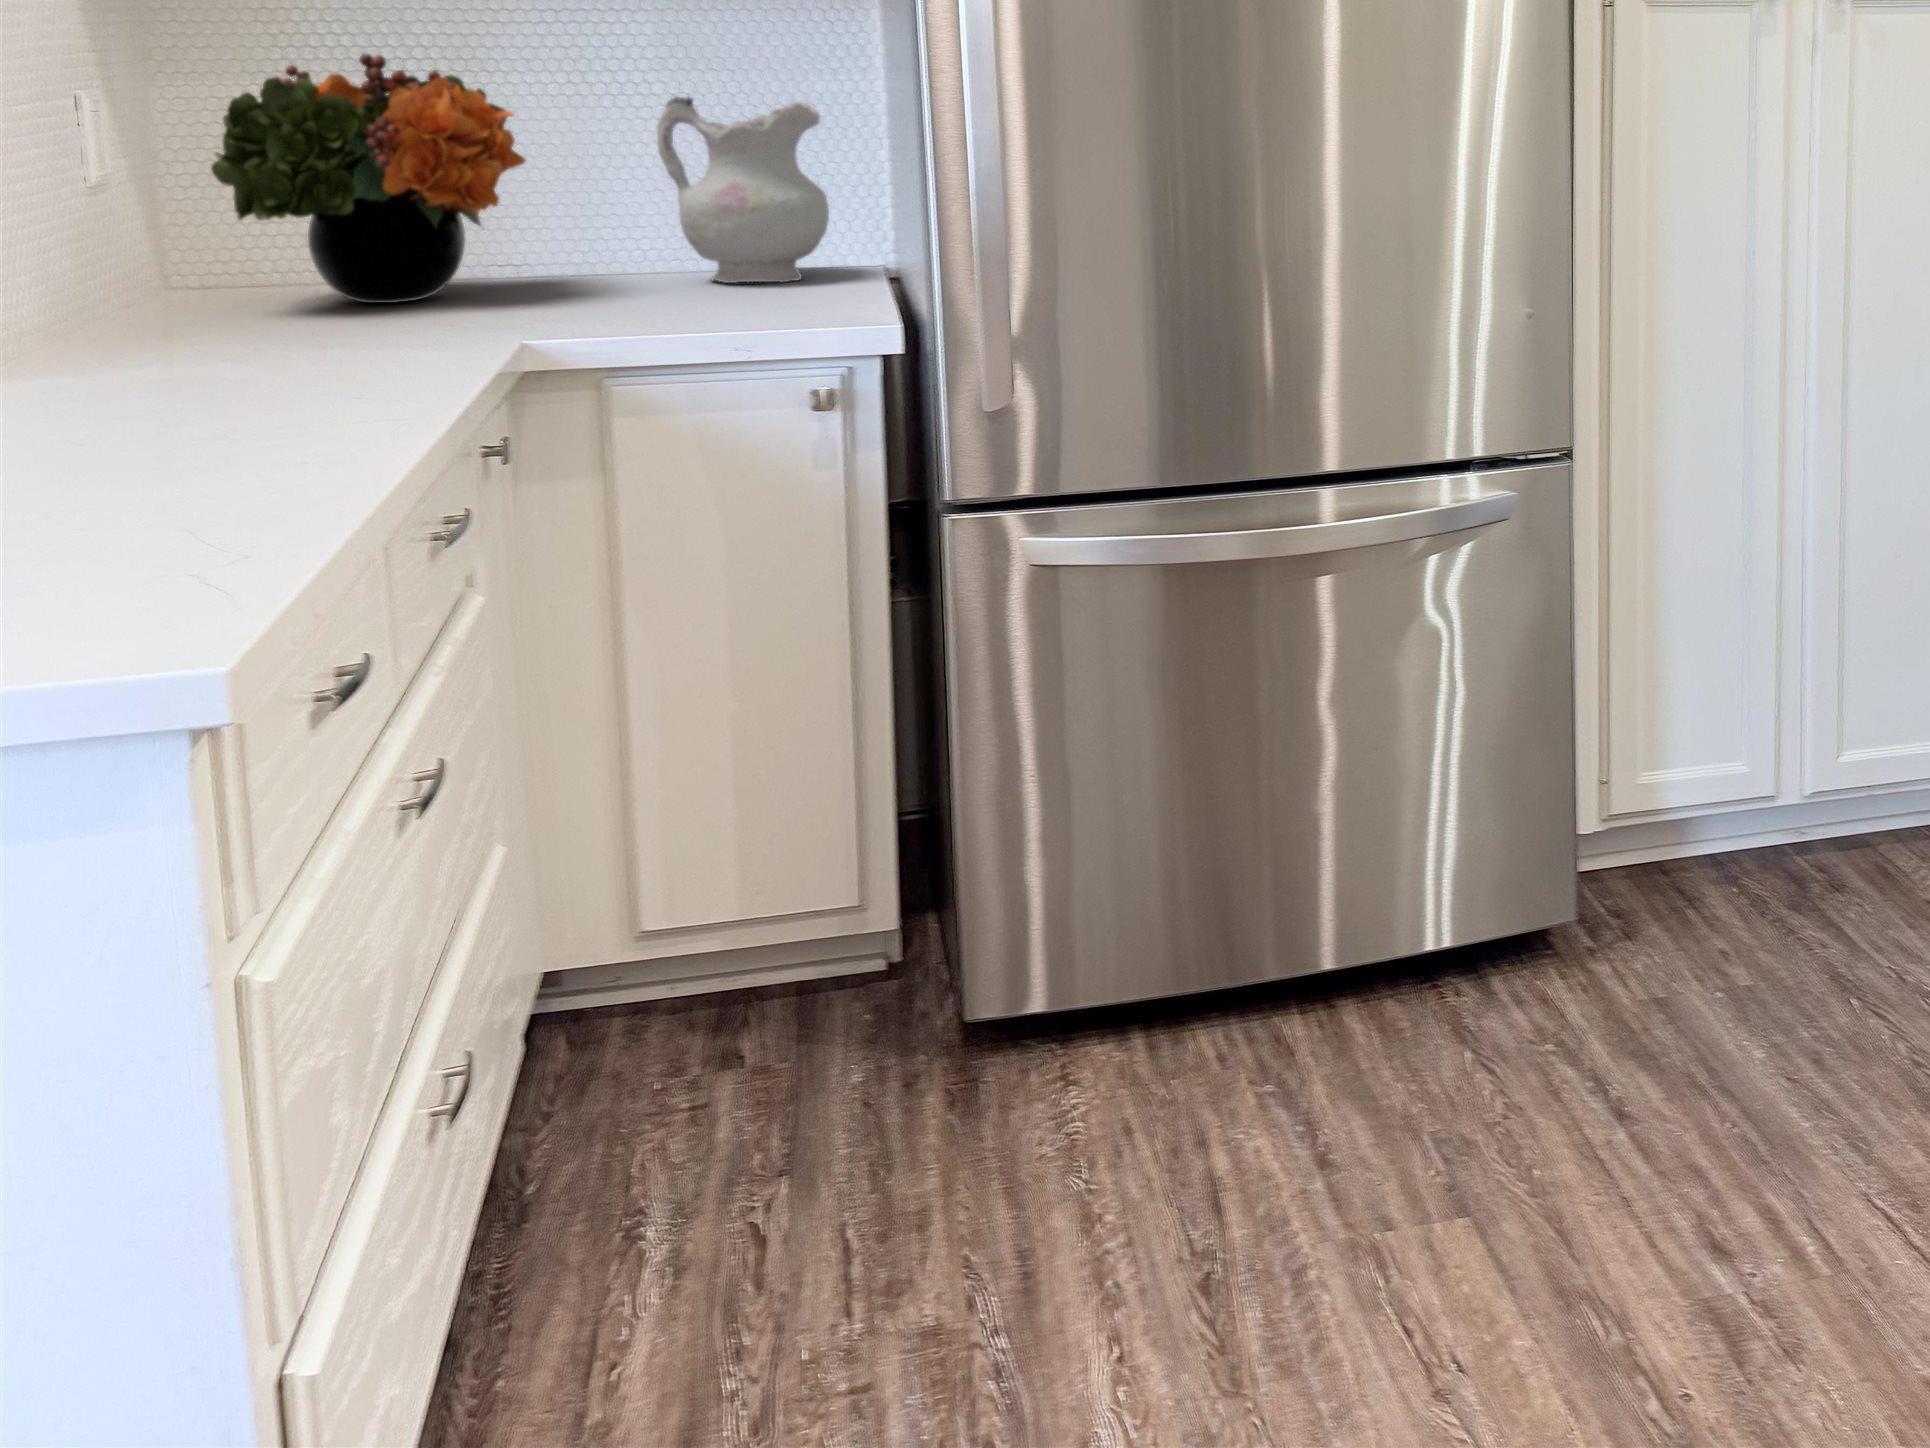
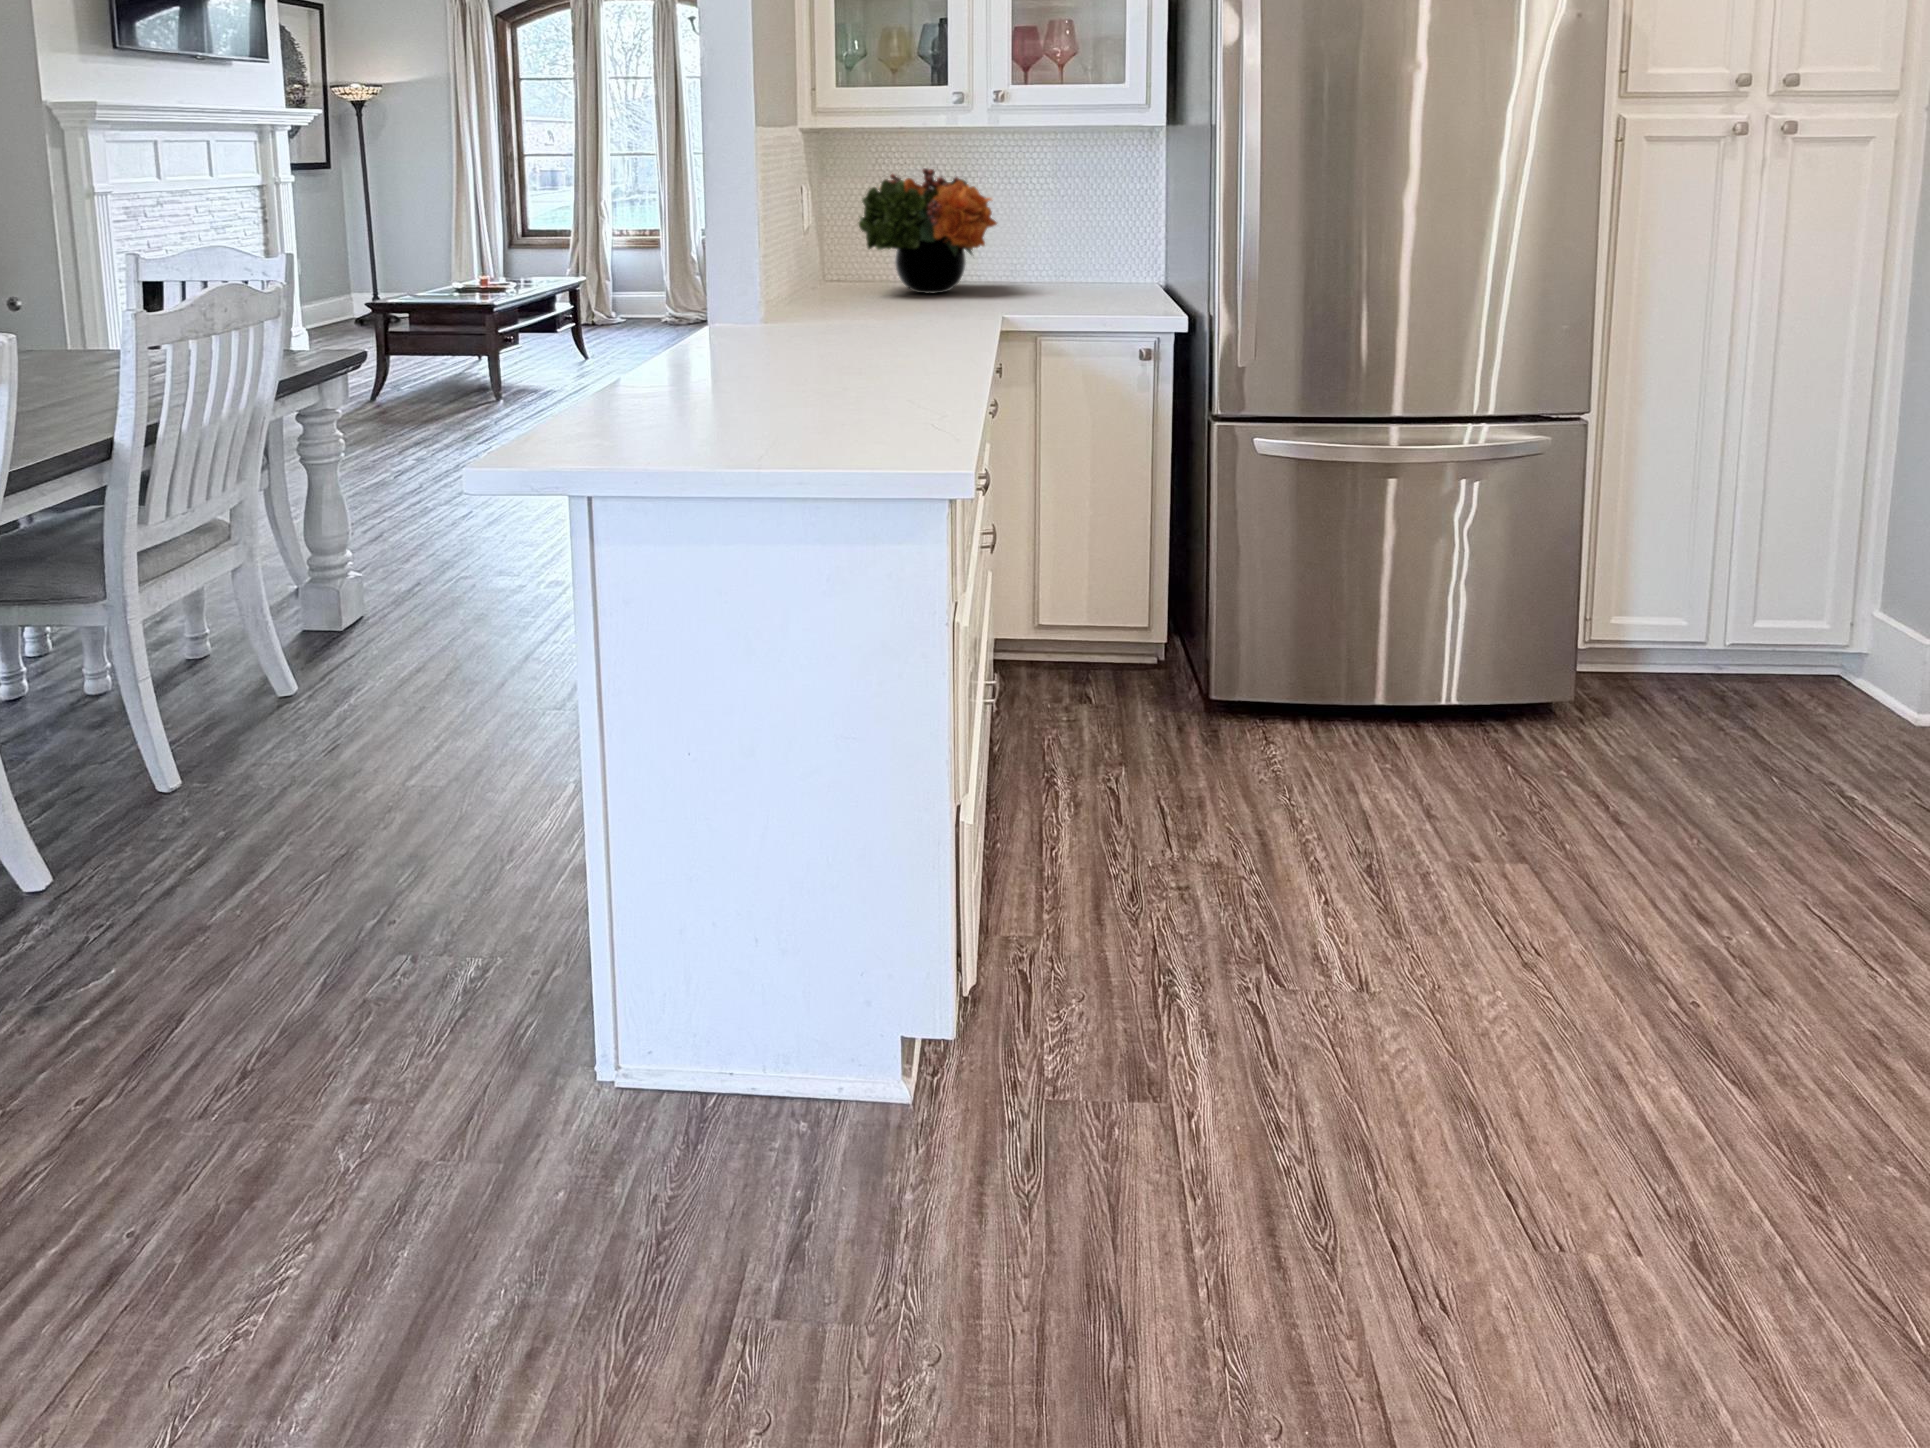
ceramic pitcher: present [657,96,829,283] -> none [1057,191,1142,291]

